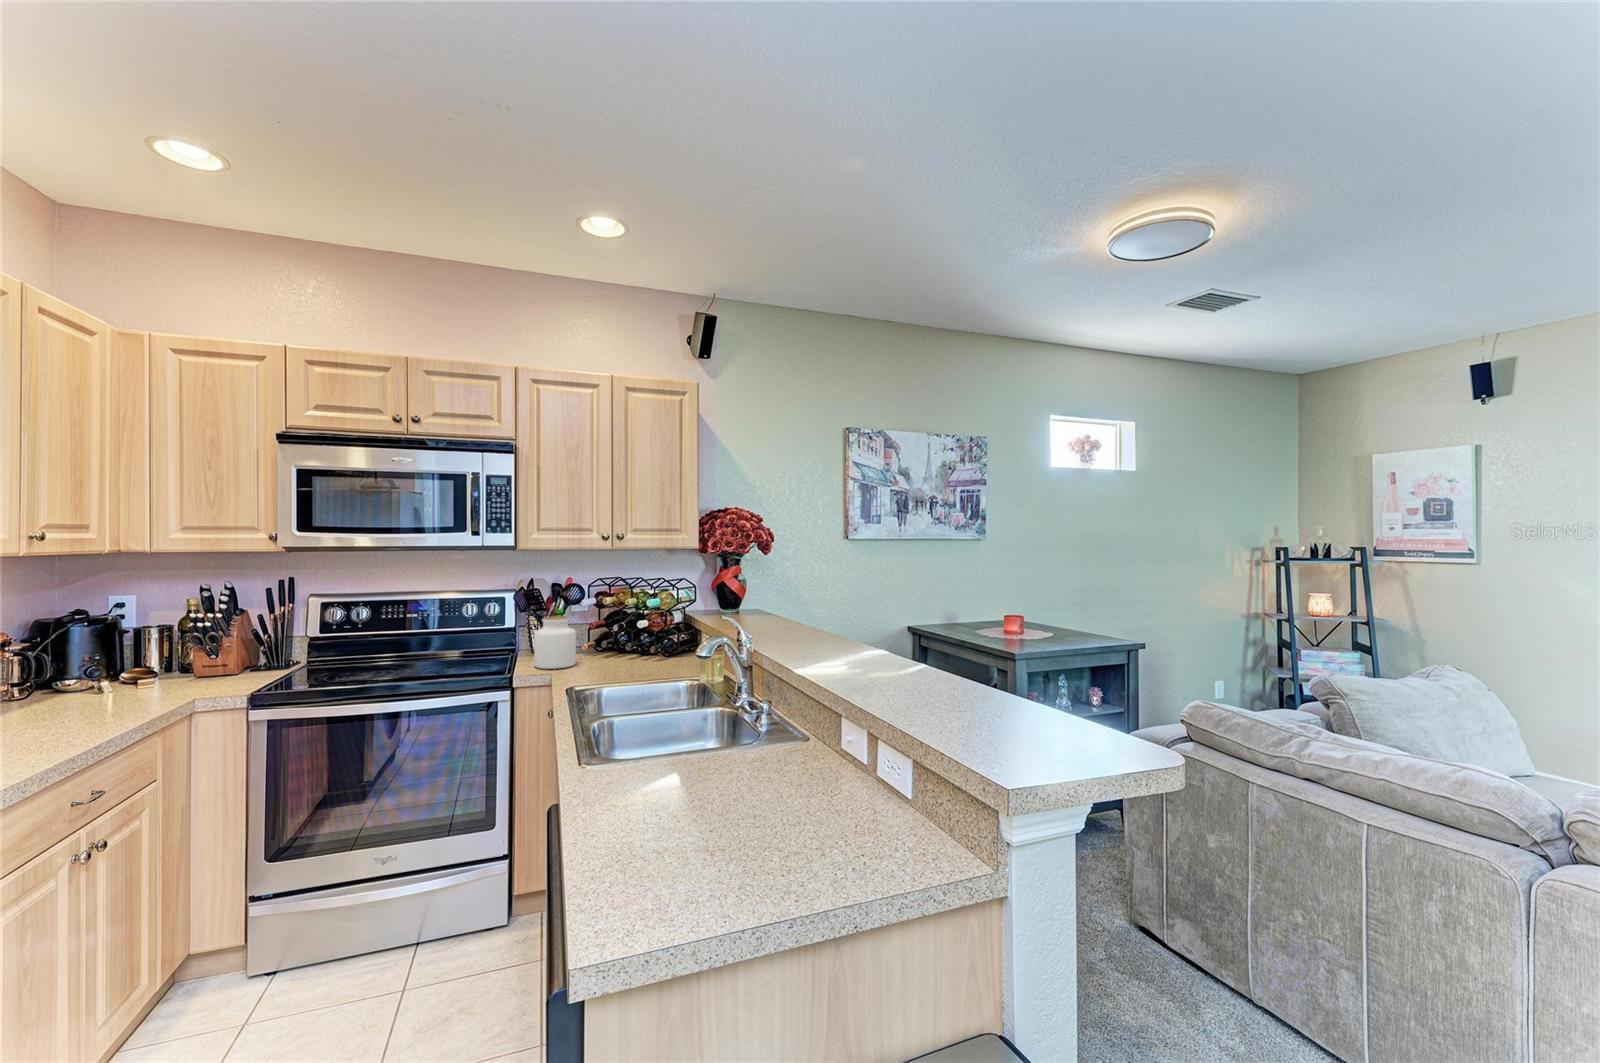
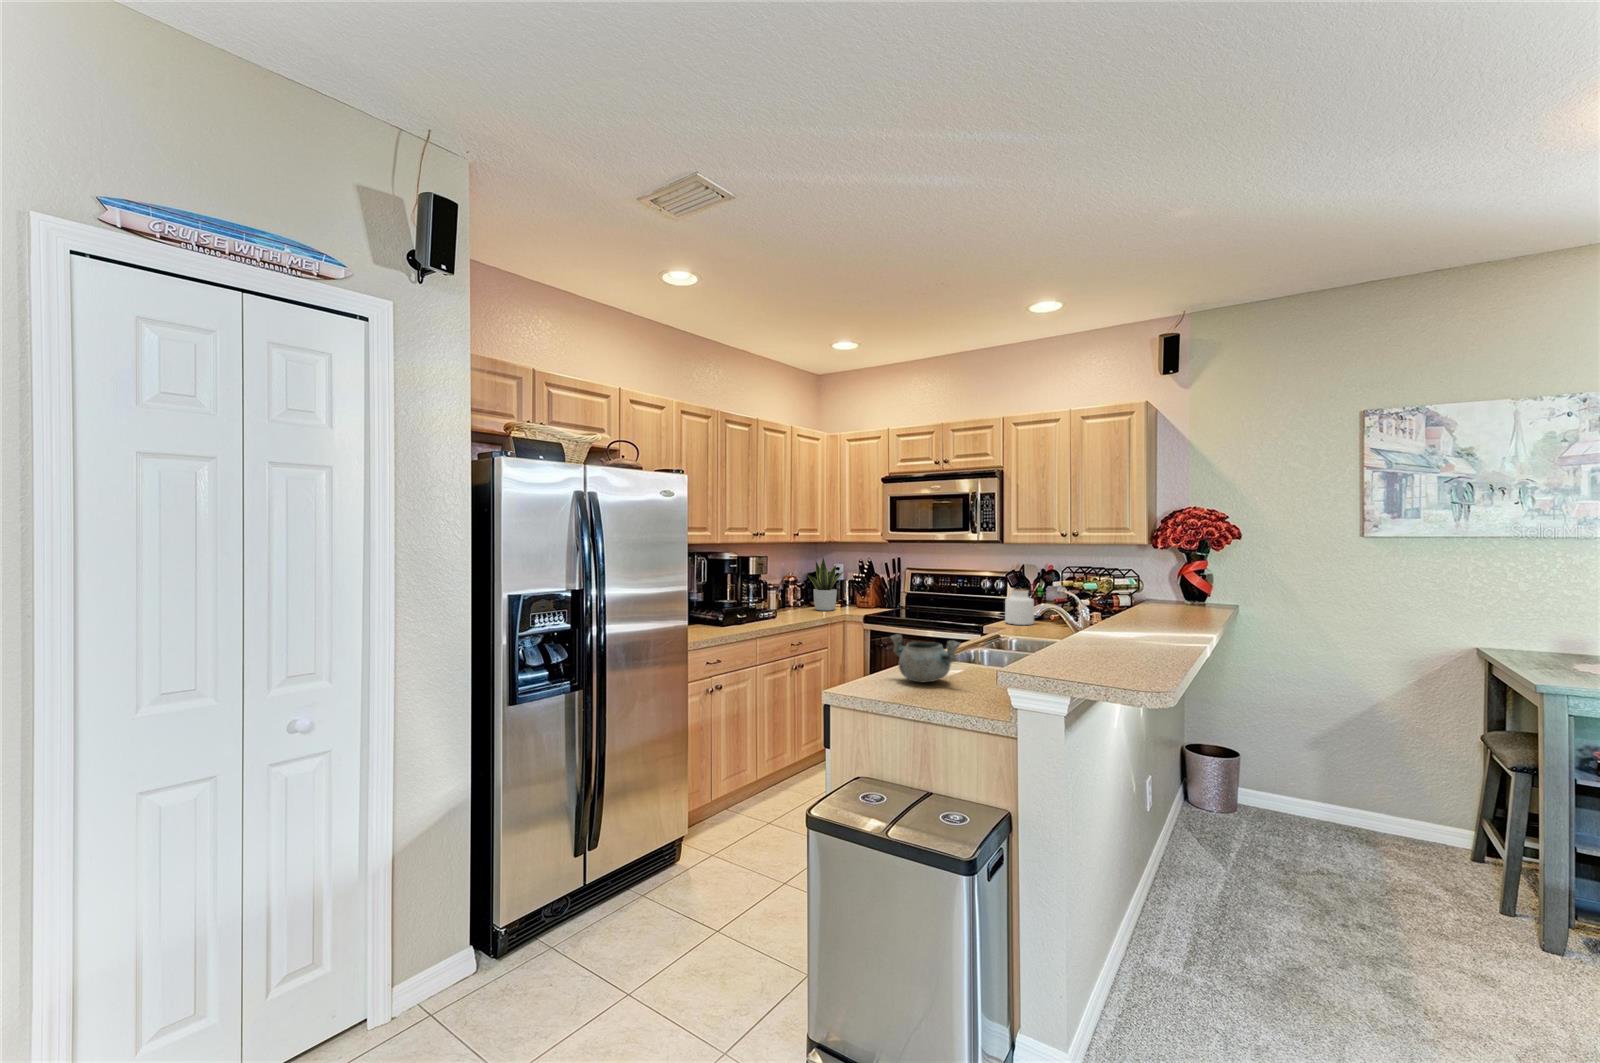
potted plant: none [65,583,185,701] -> present [807,557,844,611]
bowl: none [639,746,783,843] -> present [890,634,960,682]

